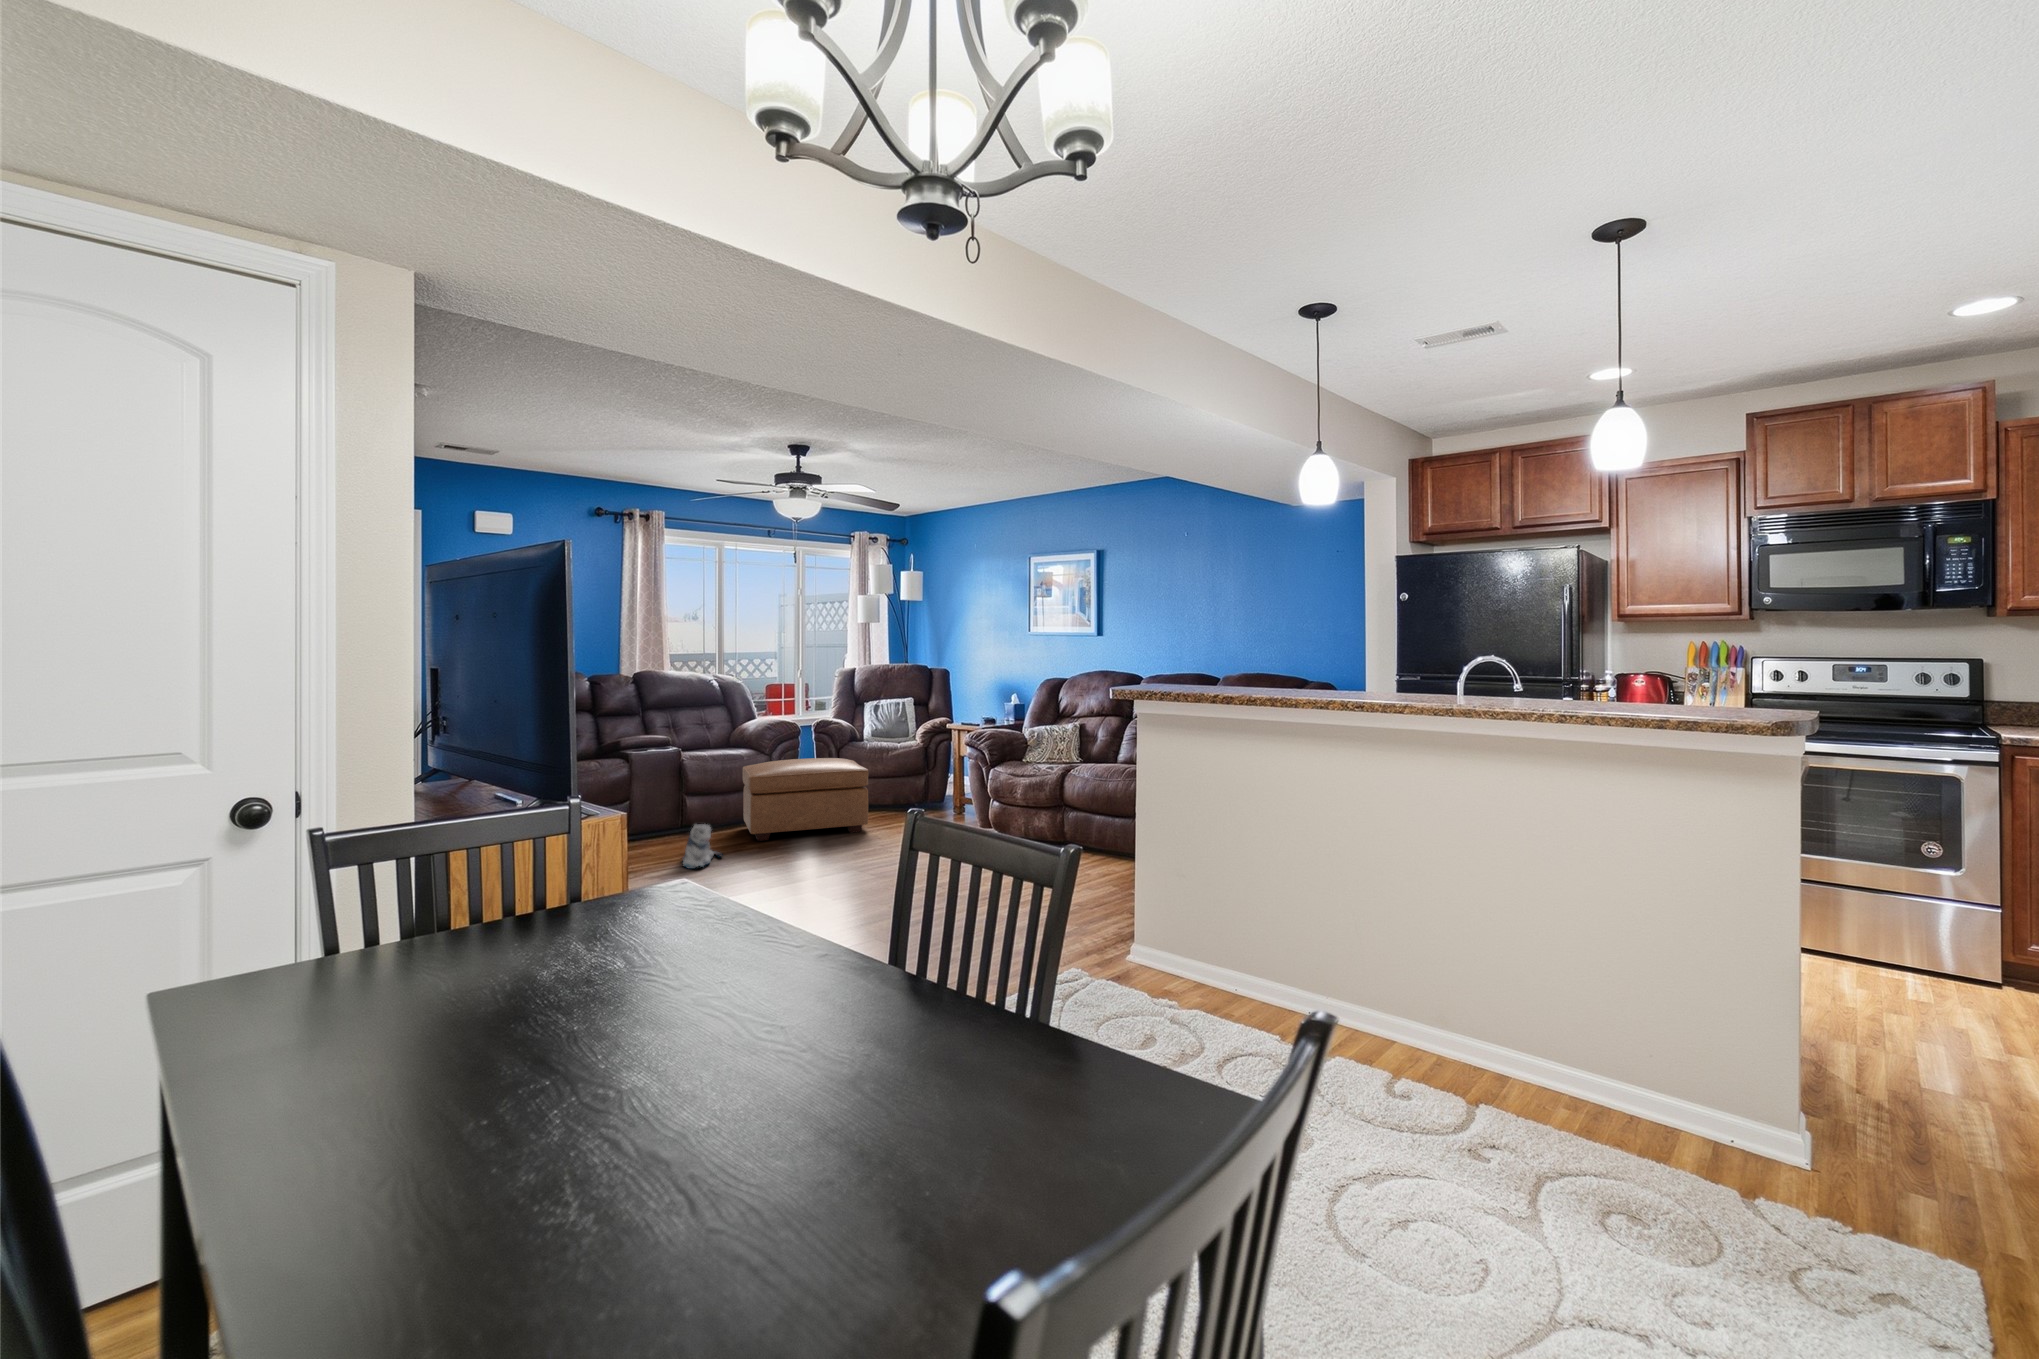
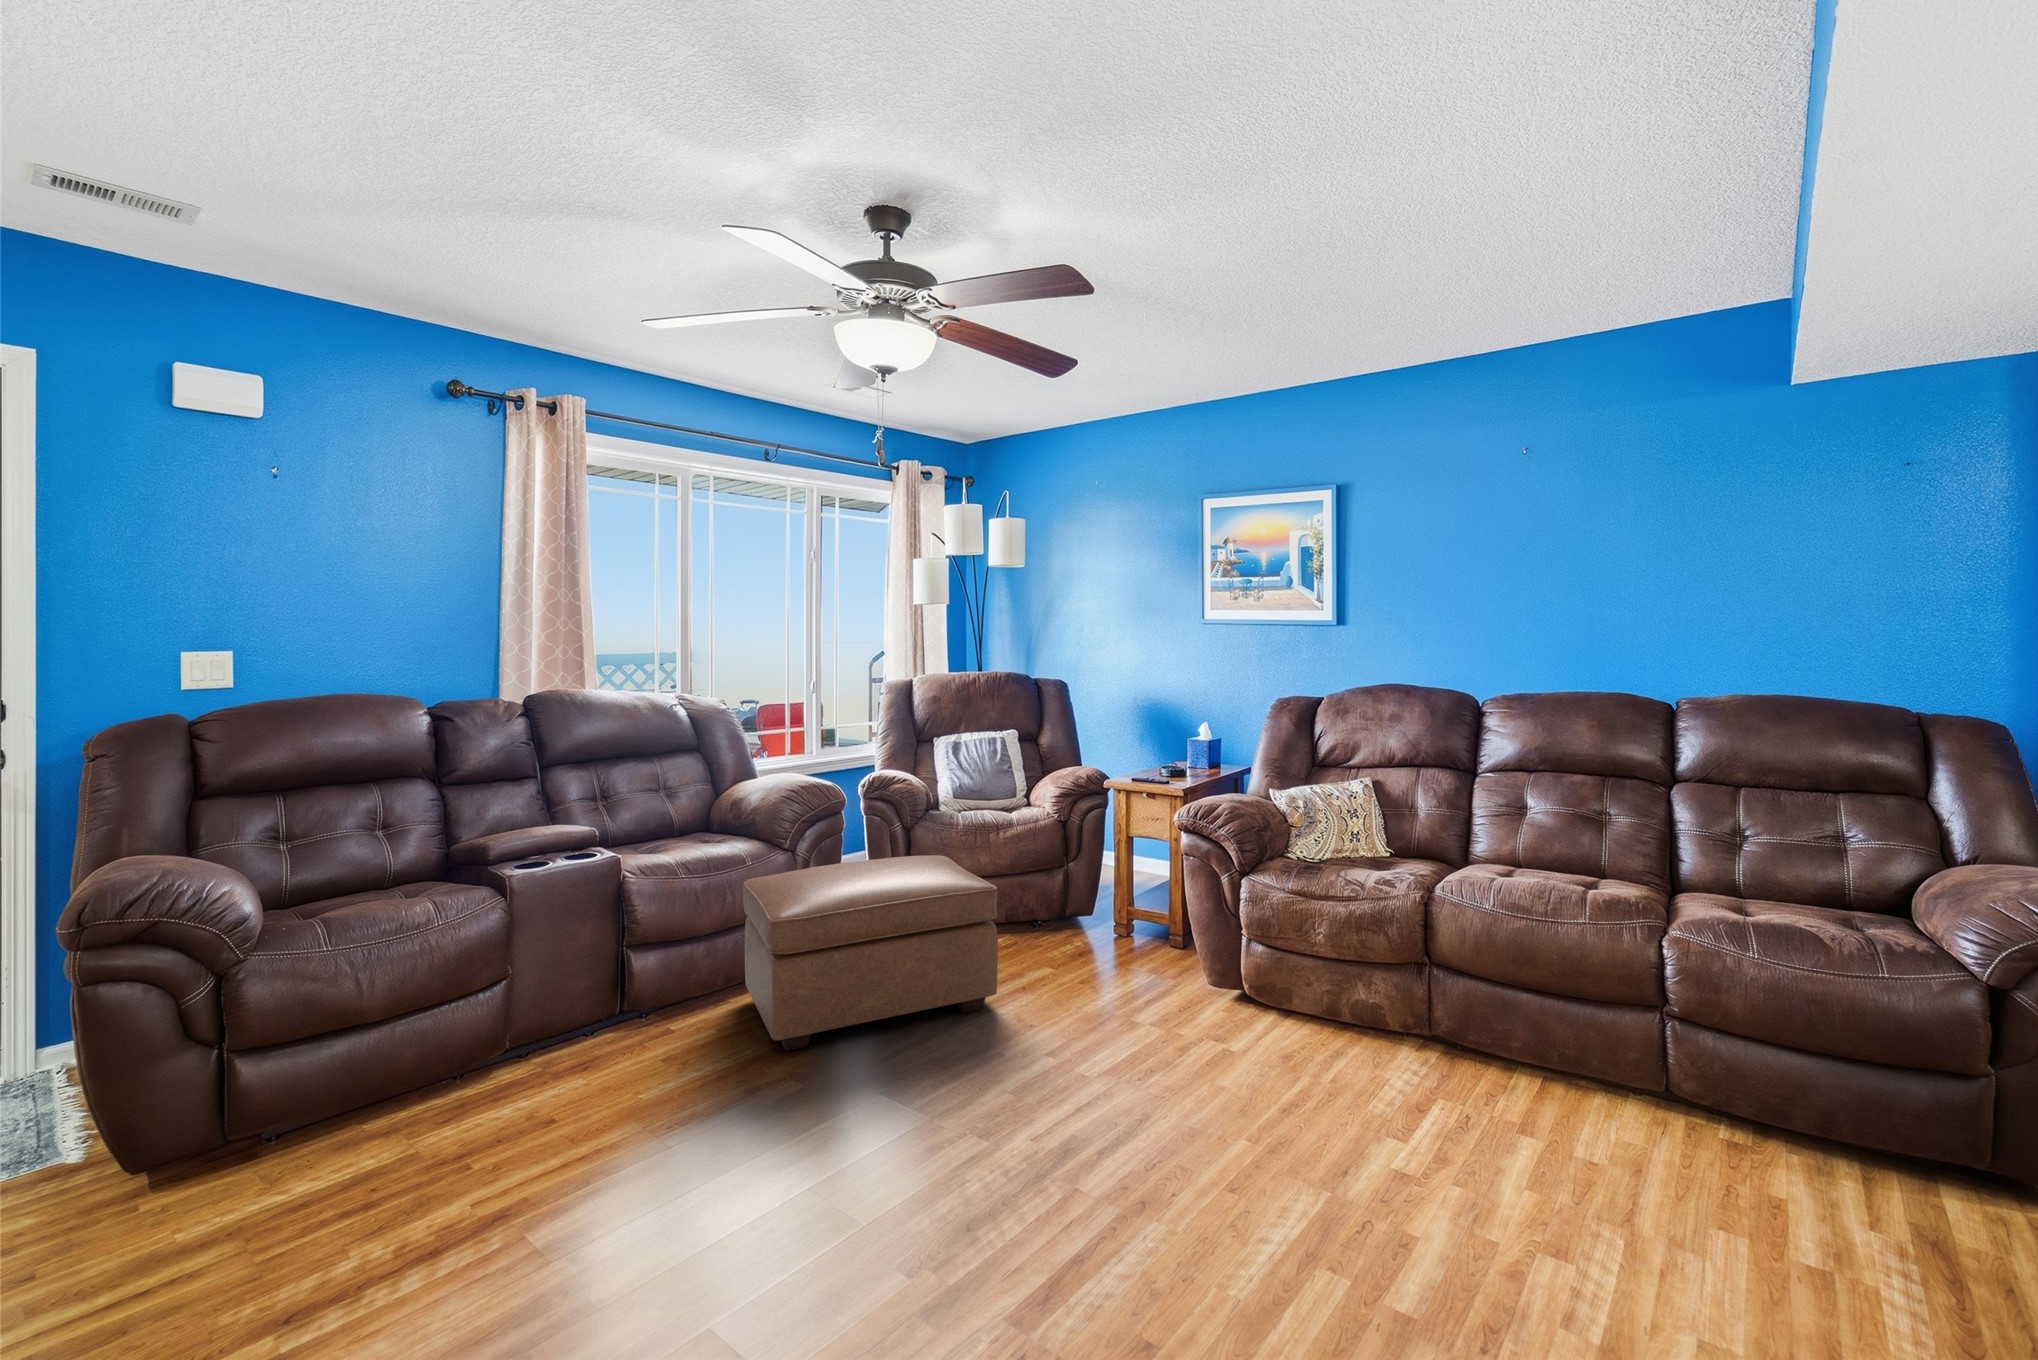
plush toy: present [682,824,723,869] -> none [627,1065,725,1198]

